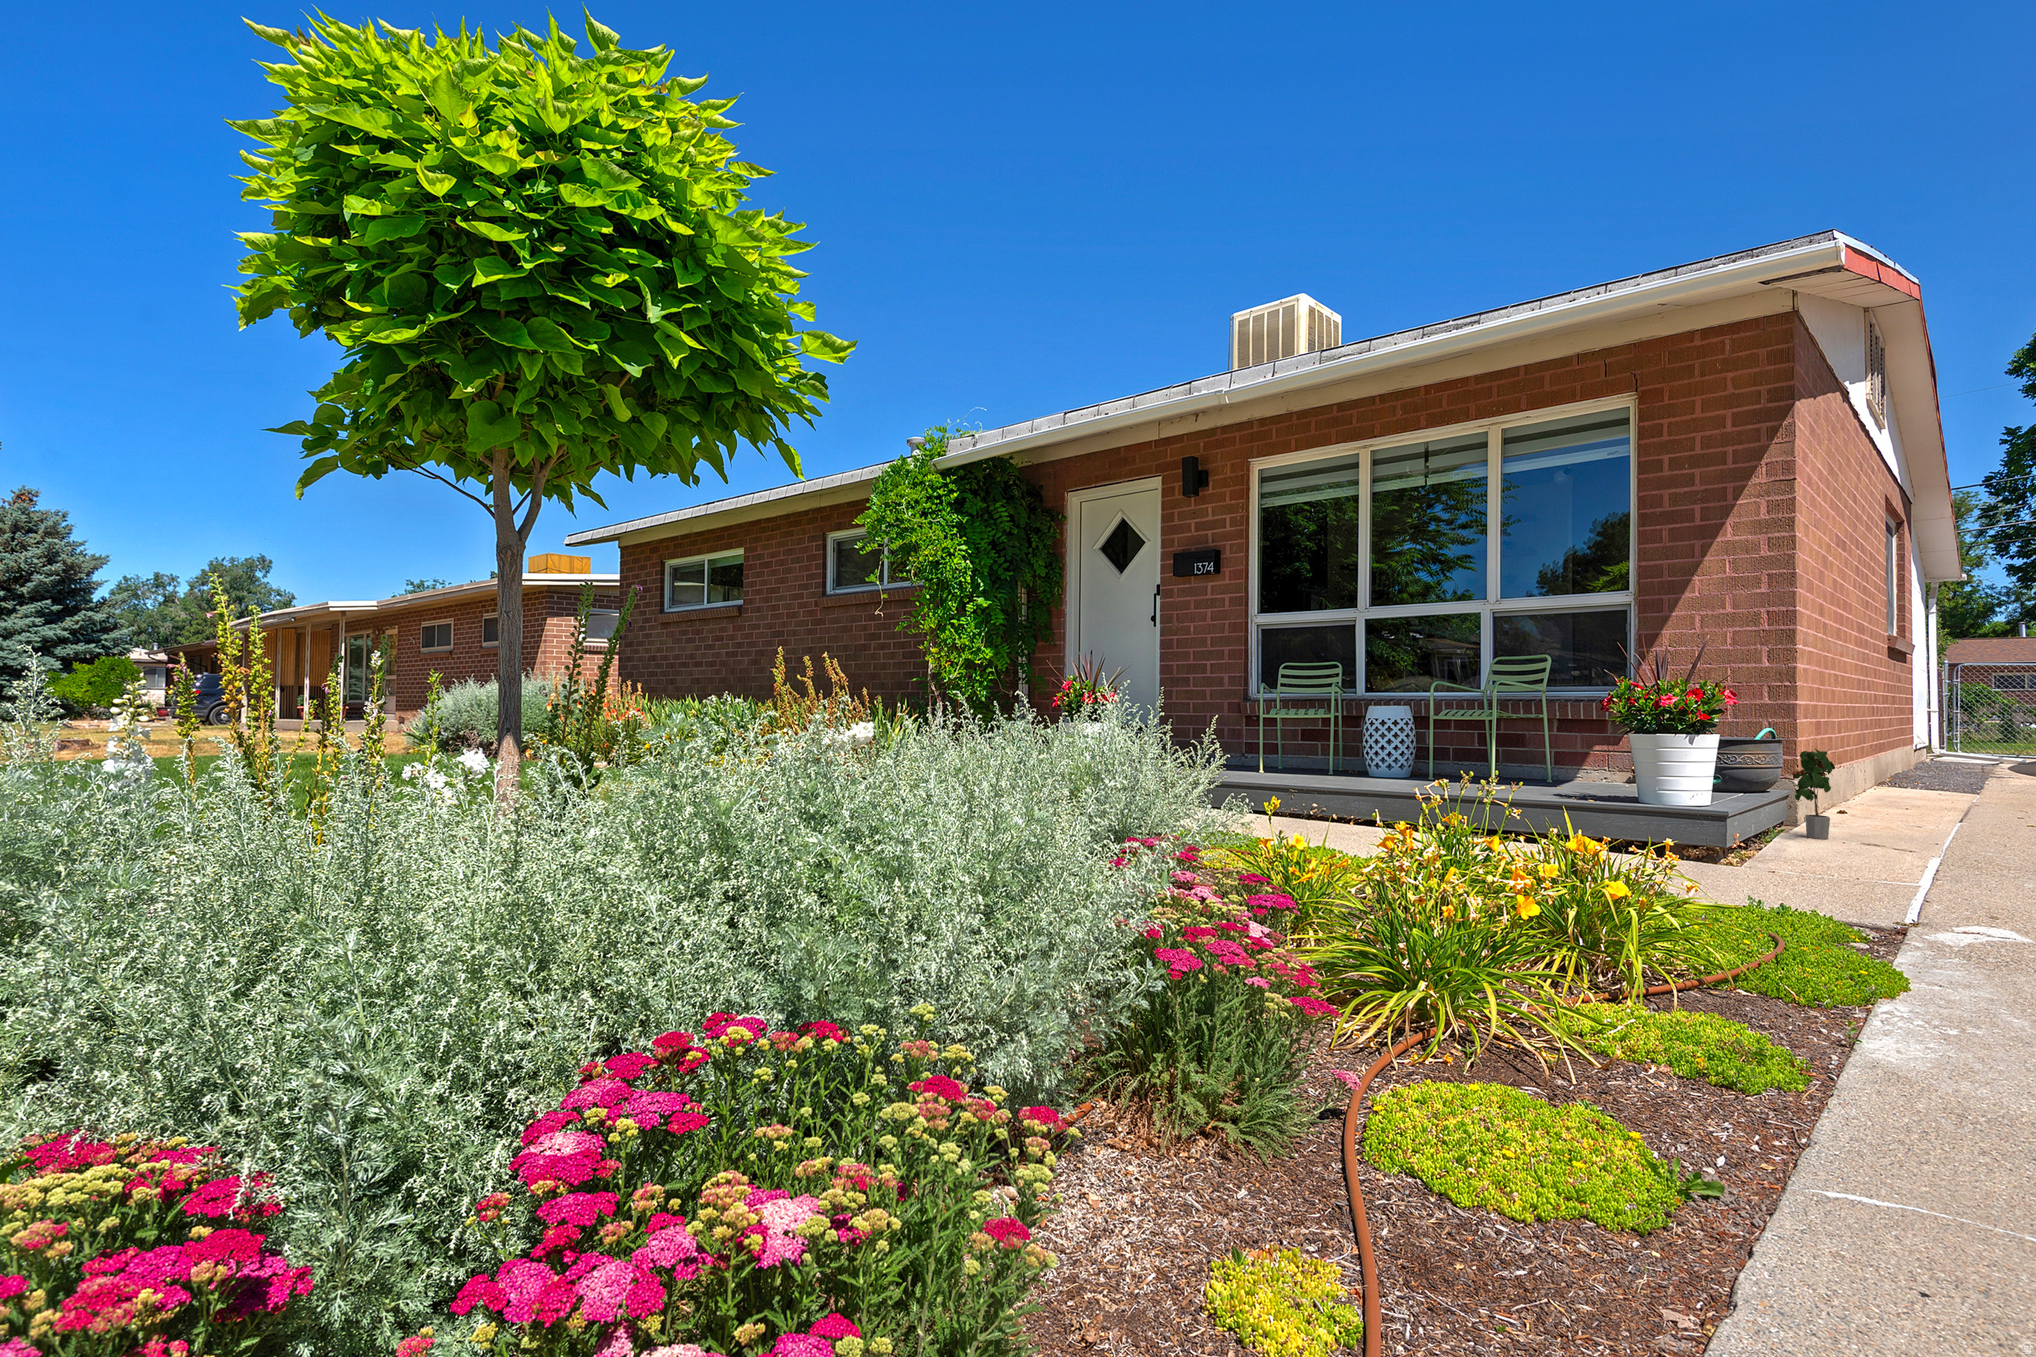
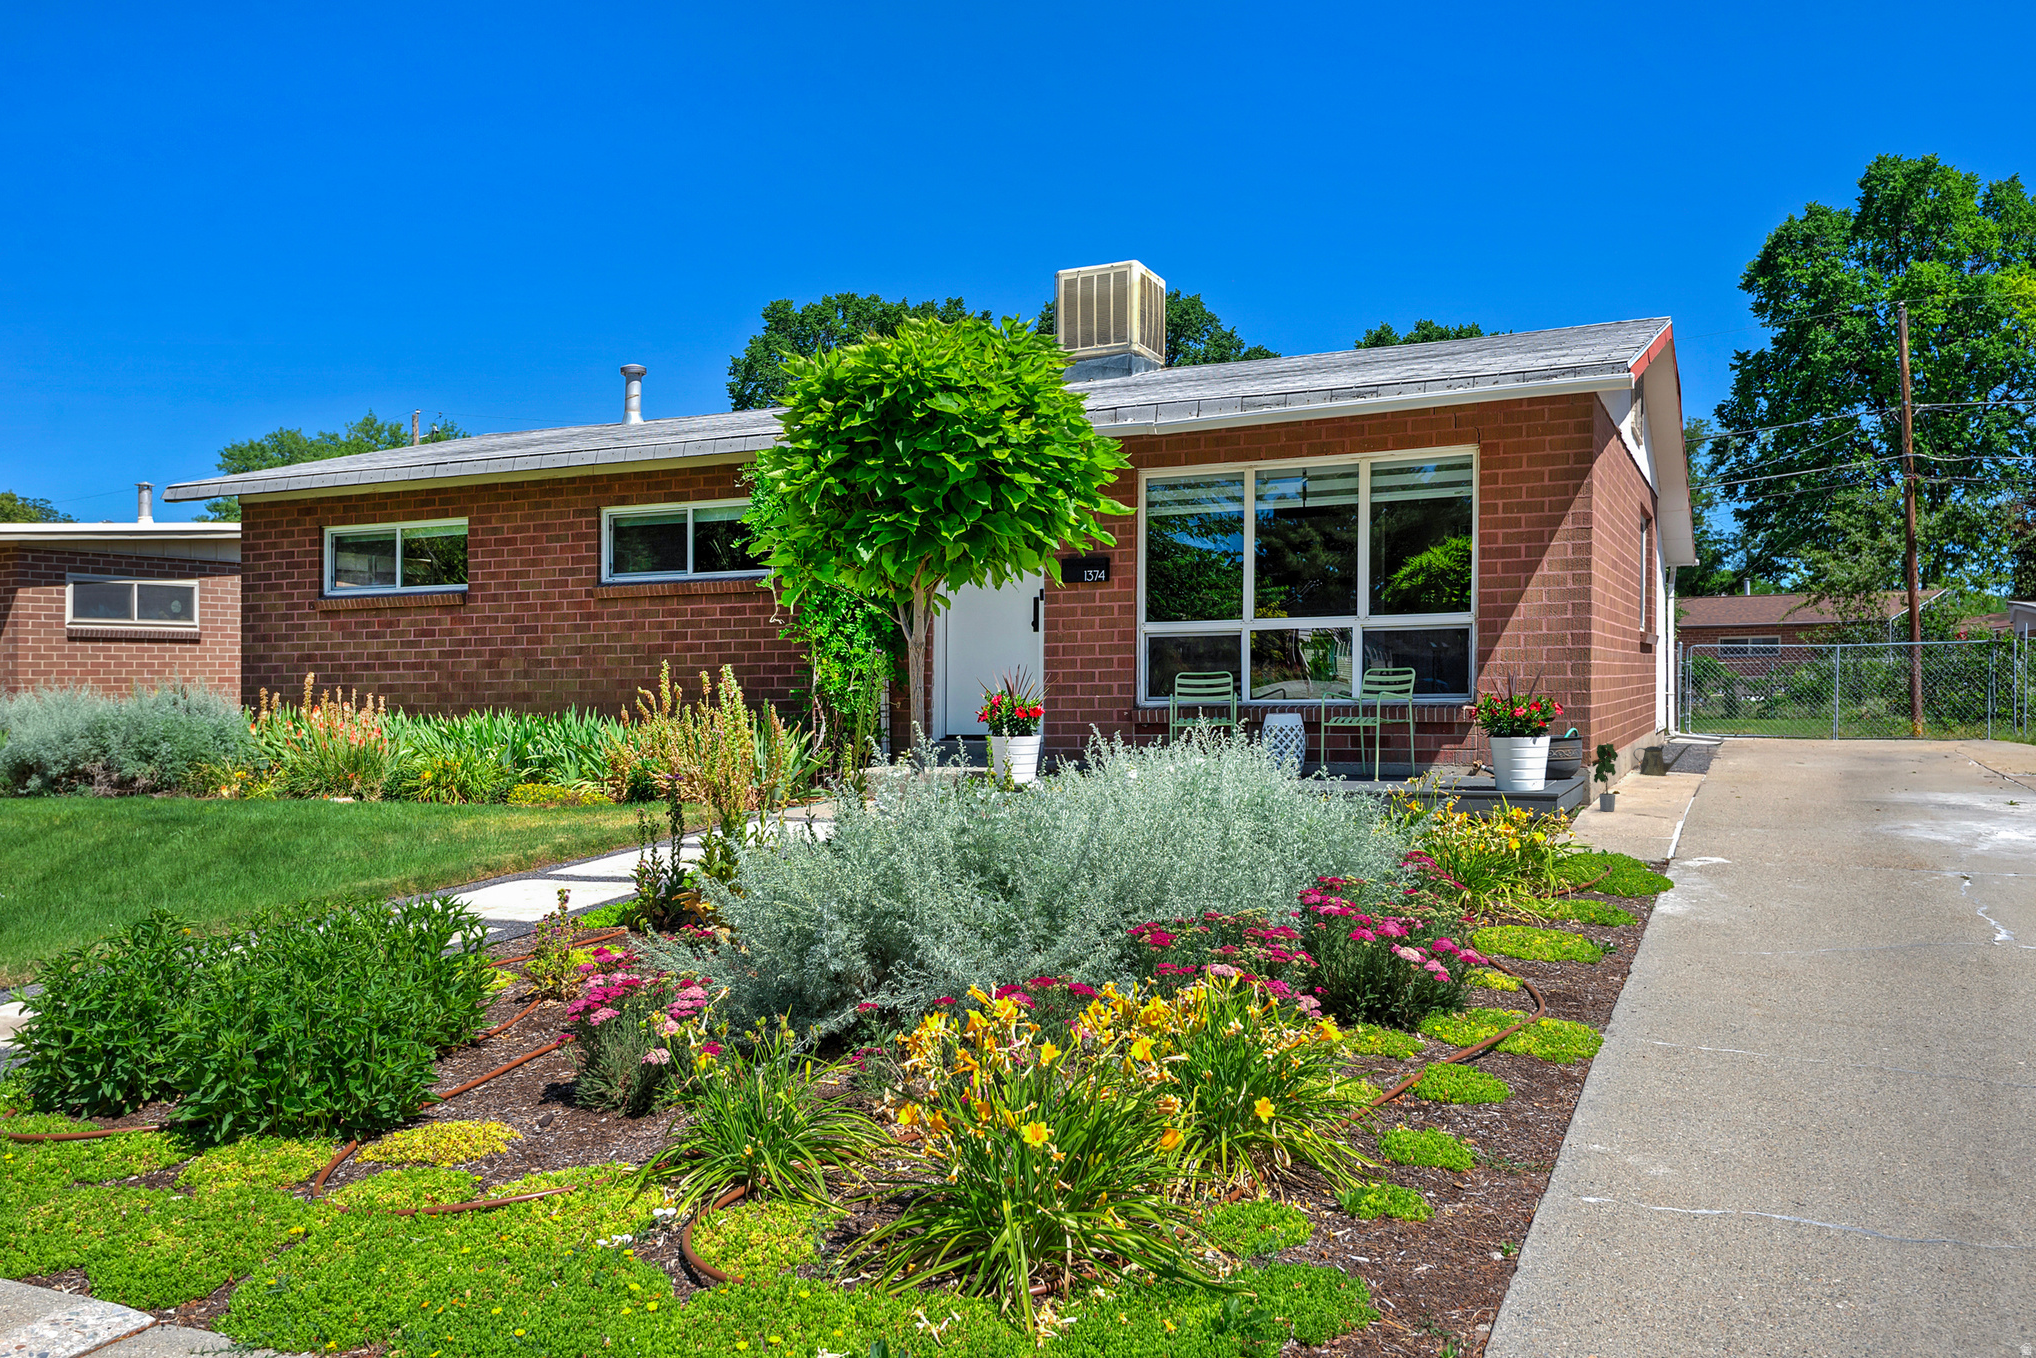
watering can: none [1873,762,1957,798] -> present [1633,744,1692,776]

